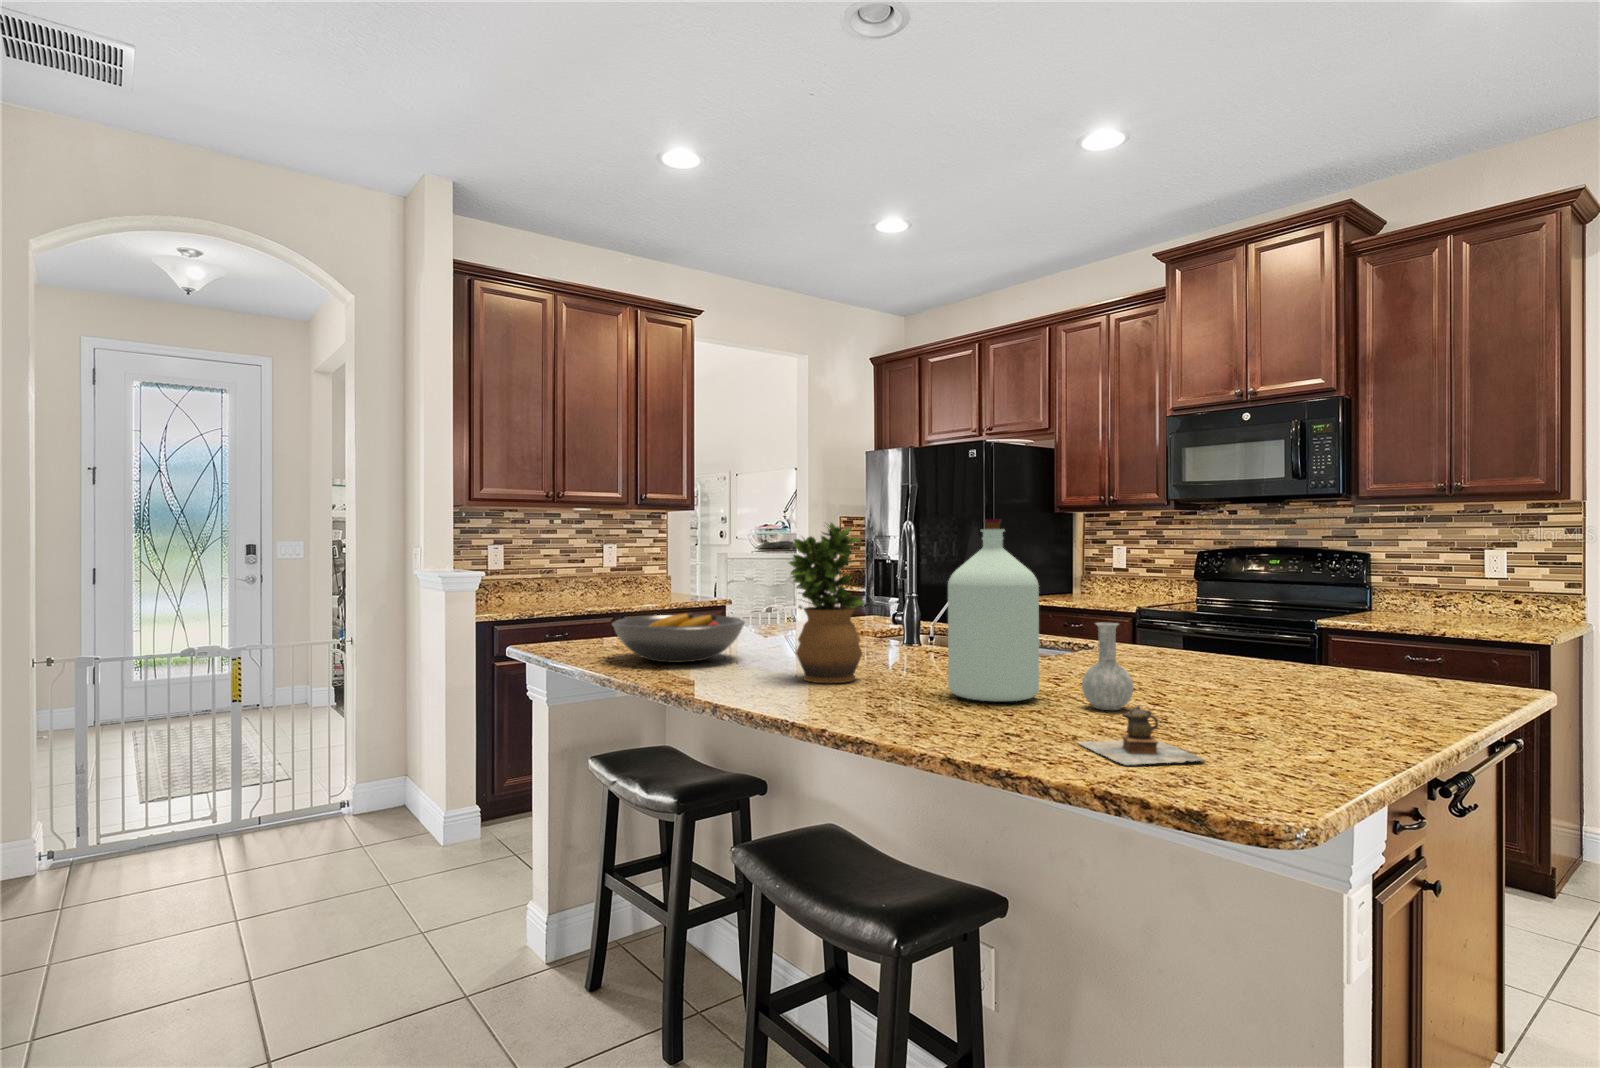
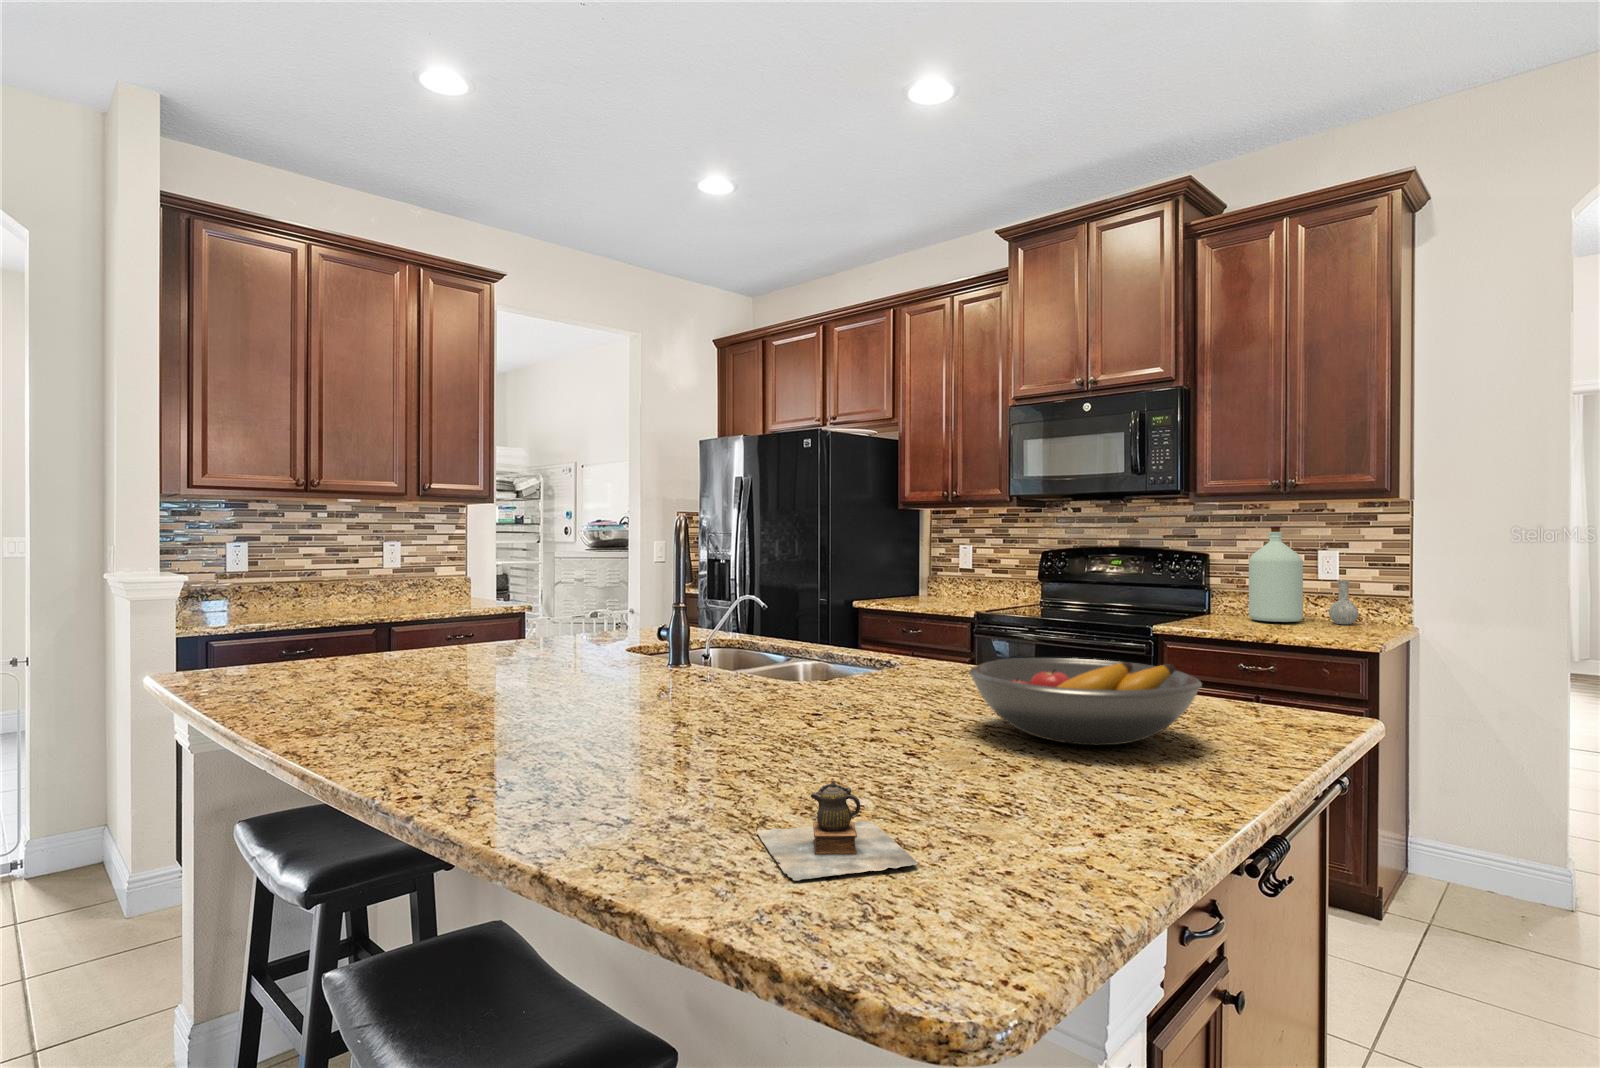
bottle: present [948,519,1133,710] -> present [1249,527,1358,624]
potted plant: present [789,523,864,683] -> none [457,513,571,727]
fruit bowl: present [612,613,745,662] -> present [969,658,1202,745]

